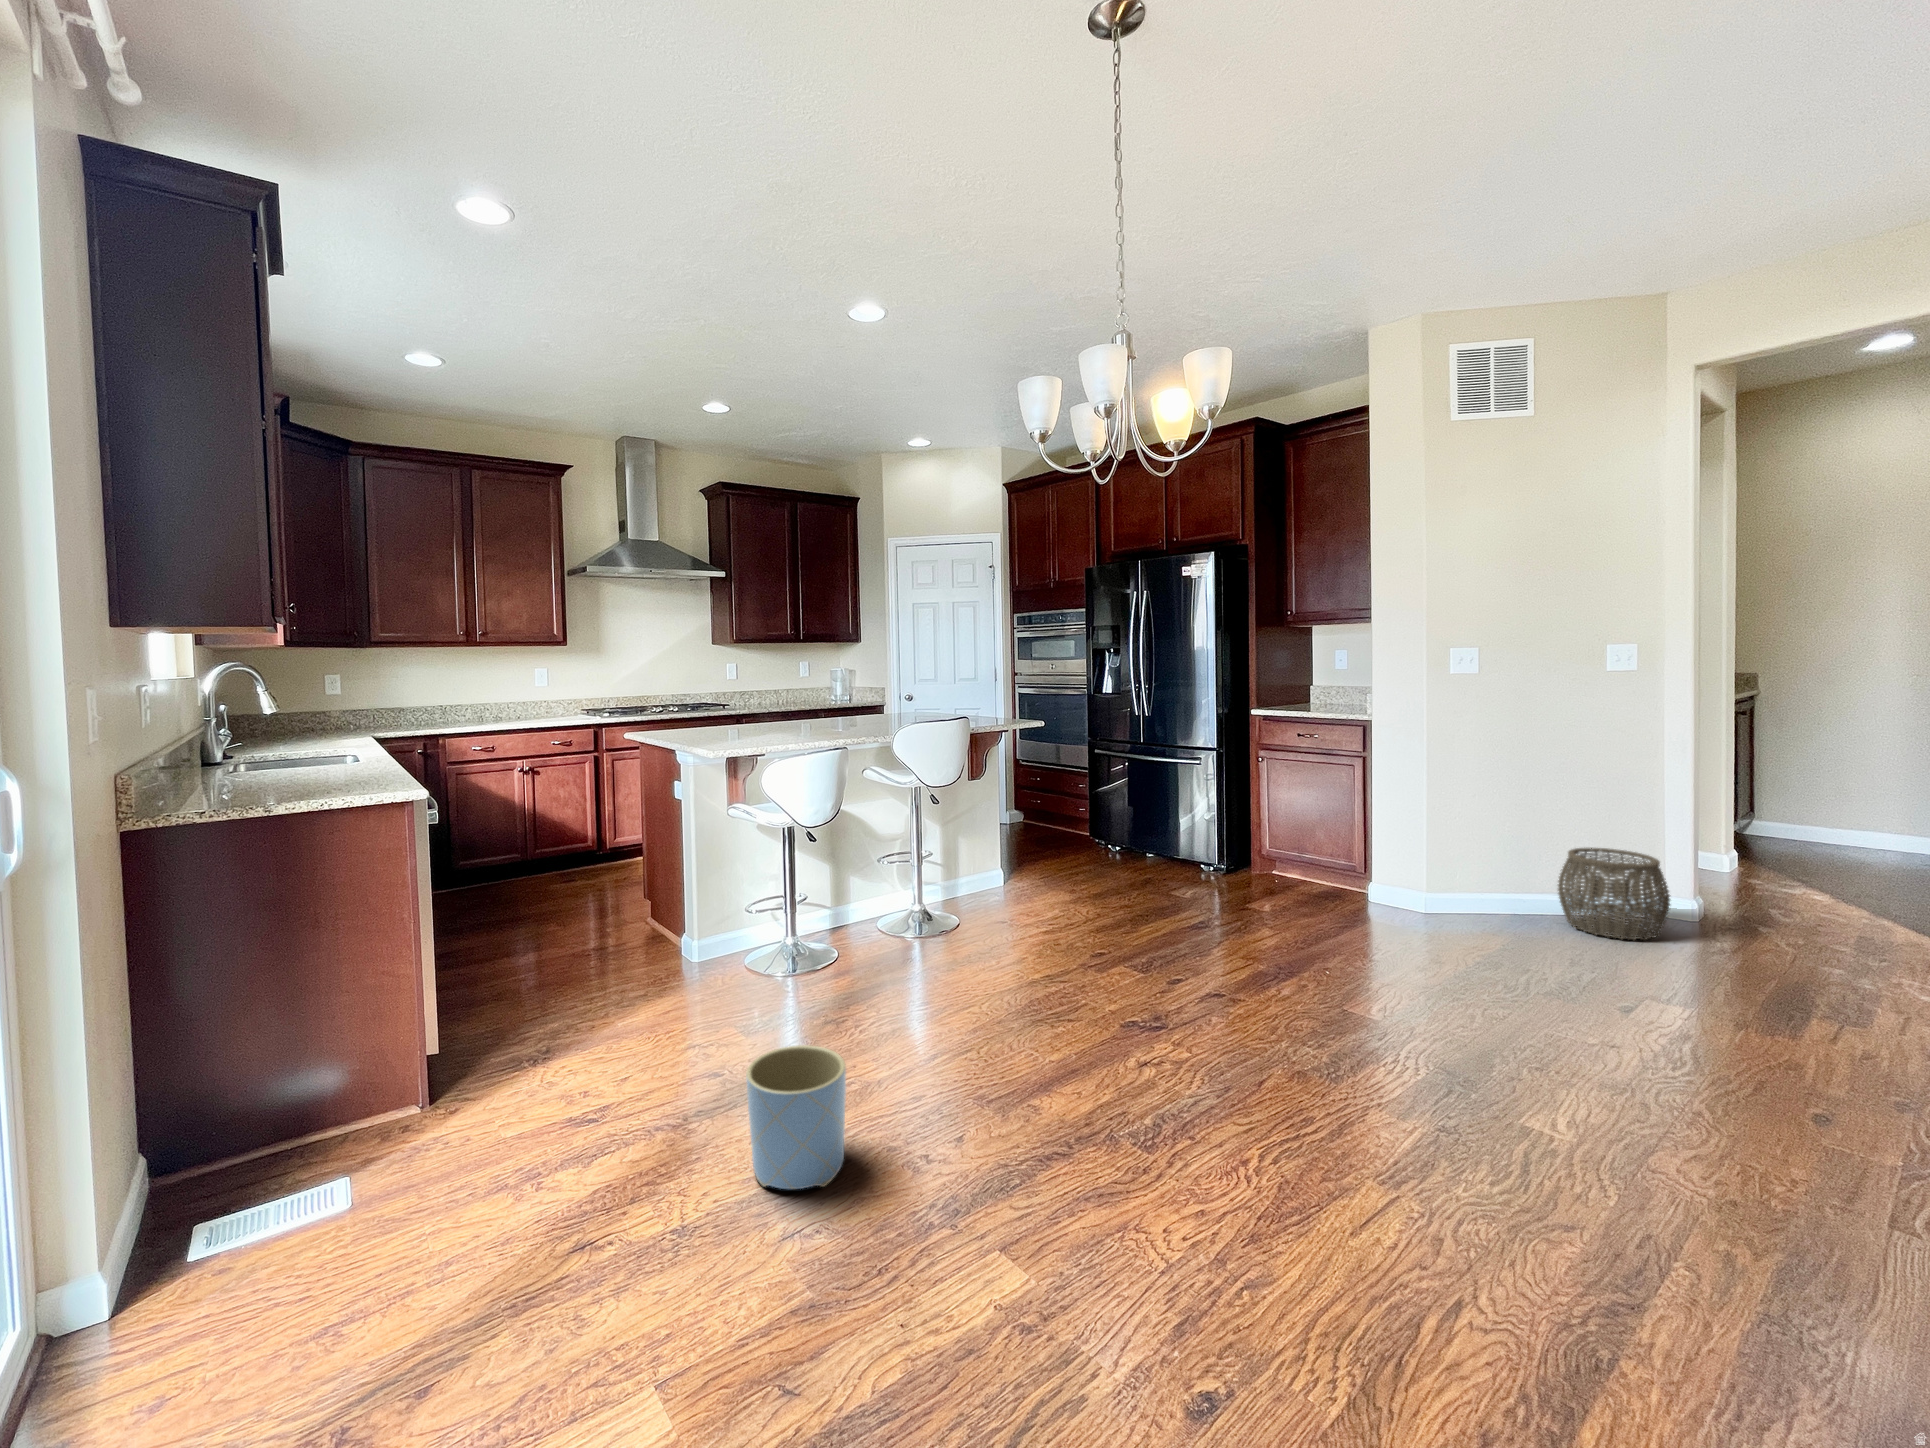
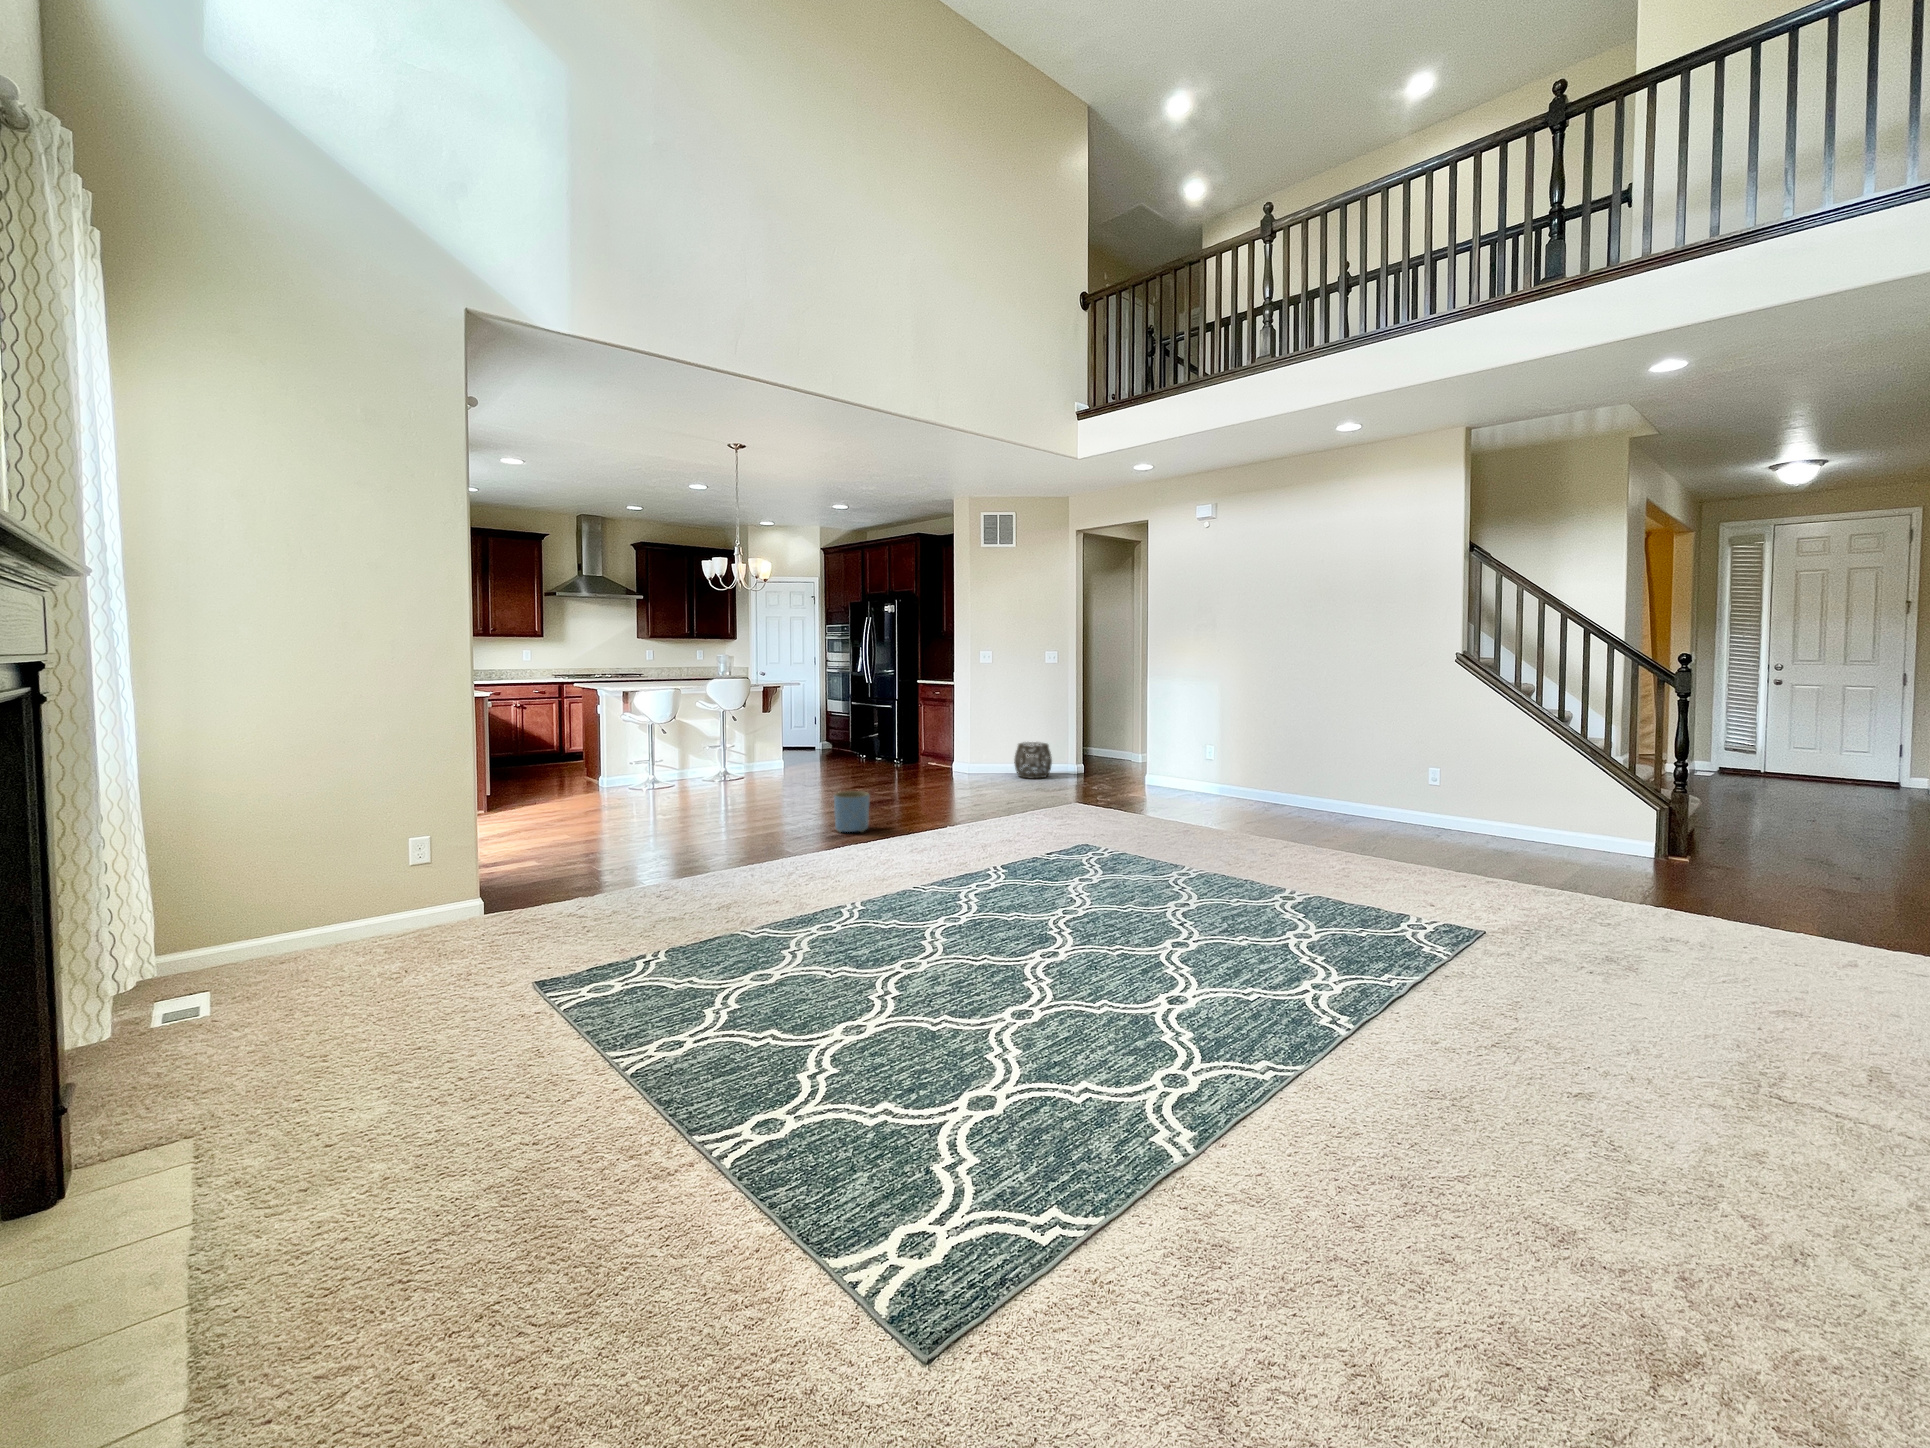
planter: present [746,1045,846,1189] -> present [834,791,869,832]

